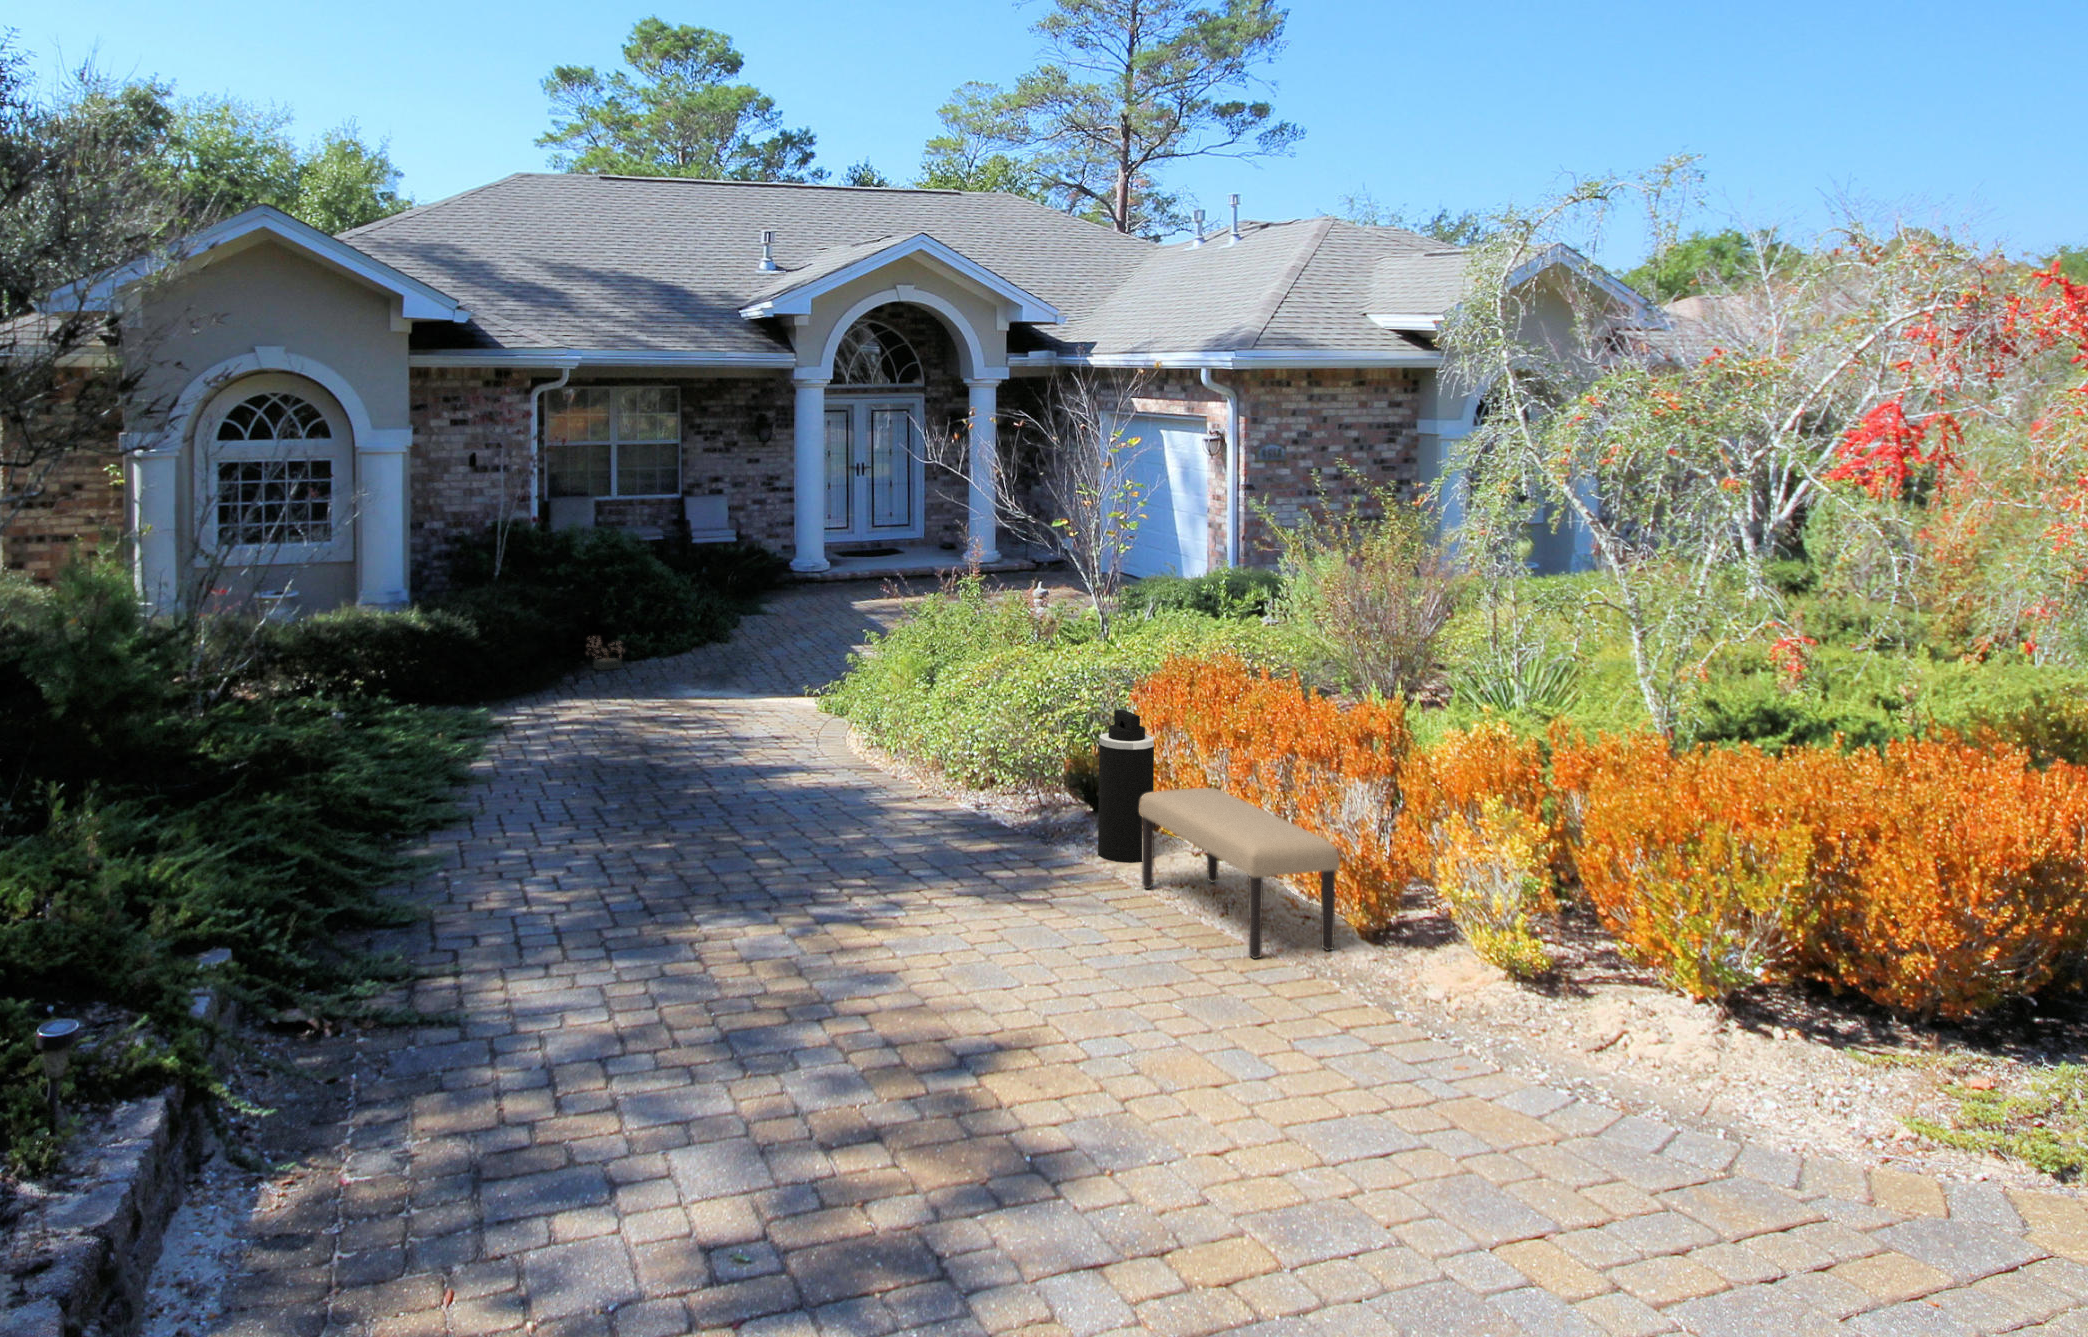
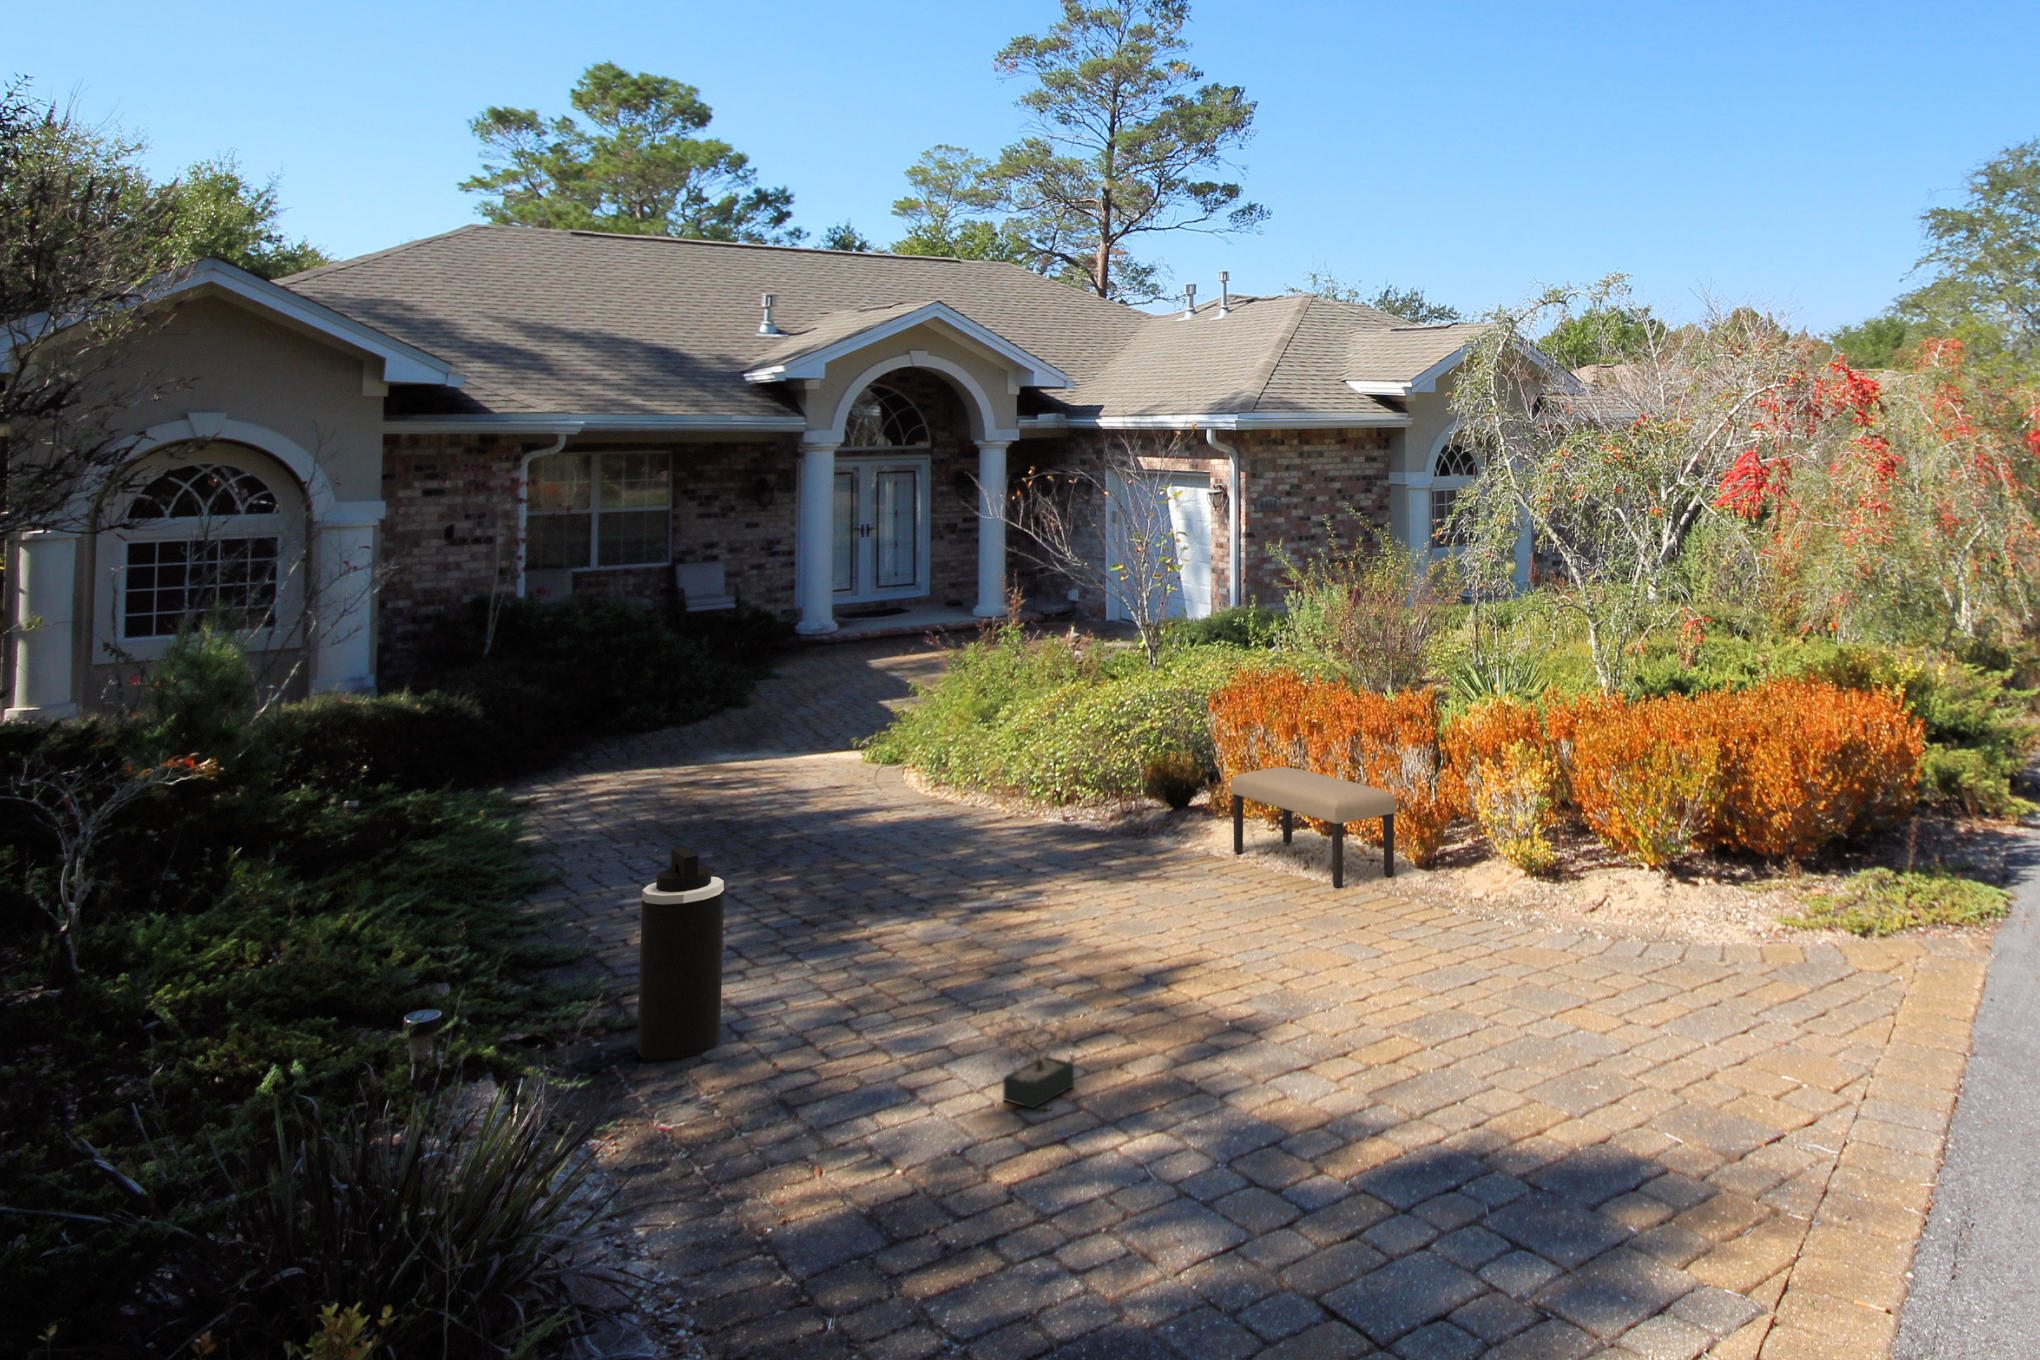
decorative plant: present [590,638,622,670] -> present [987,1014,1075,1108]
trash can: present [1098,710,1154,863] -> present [637,847,724,1060]

